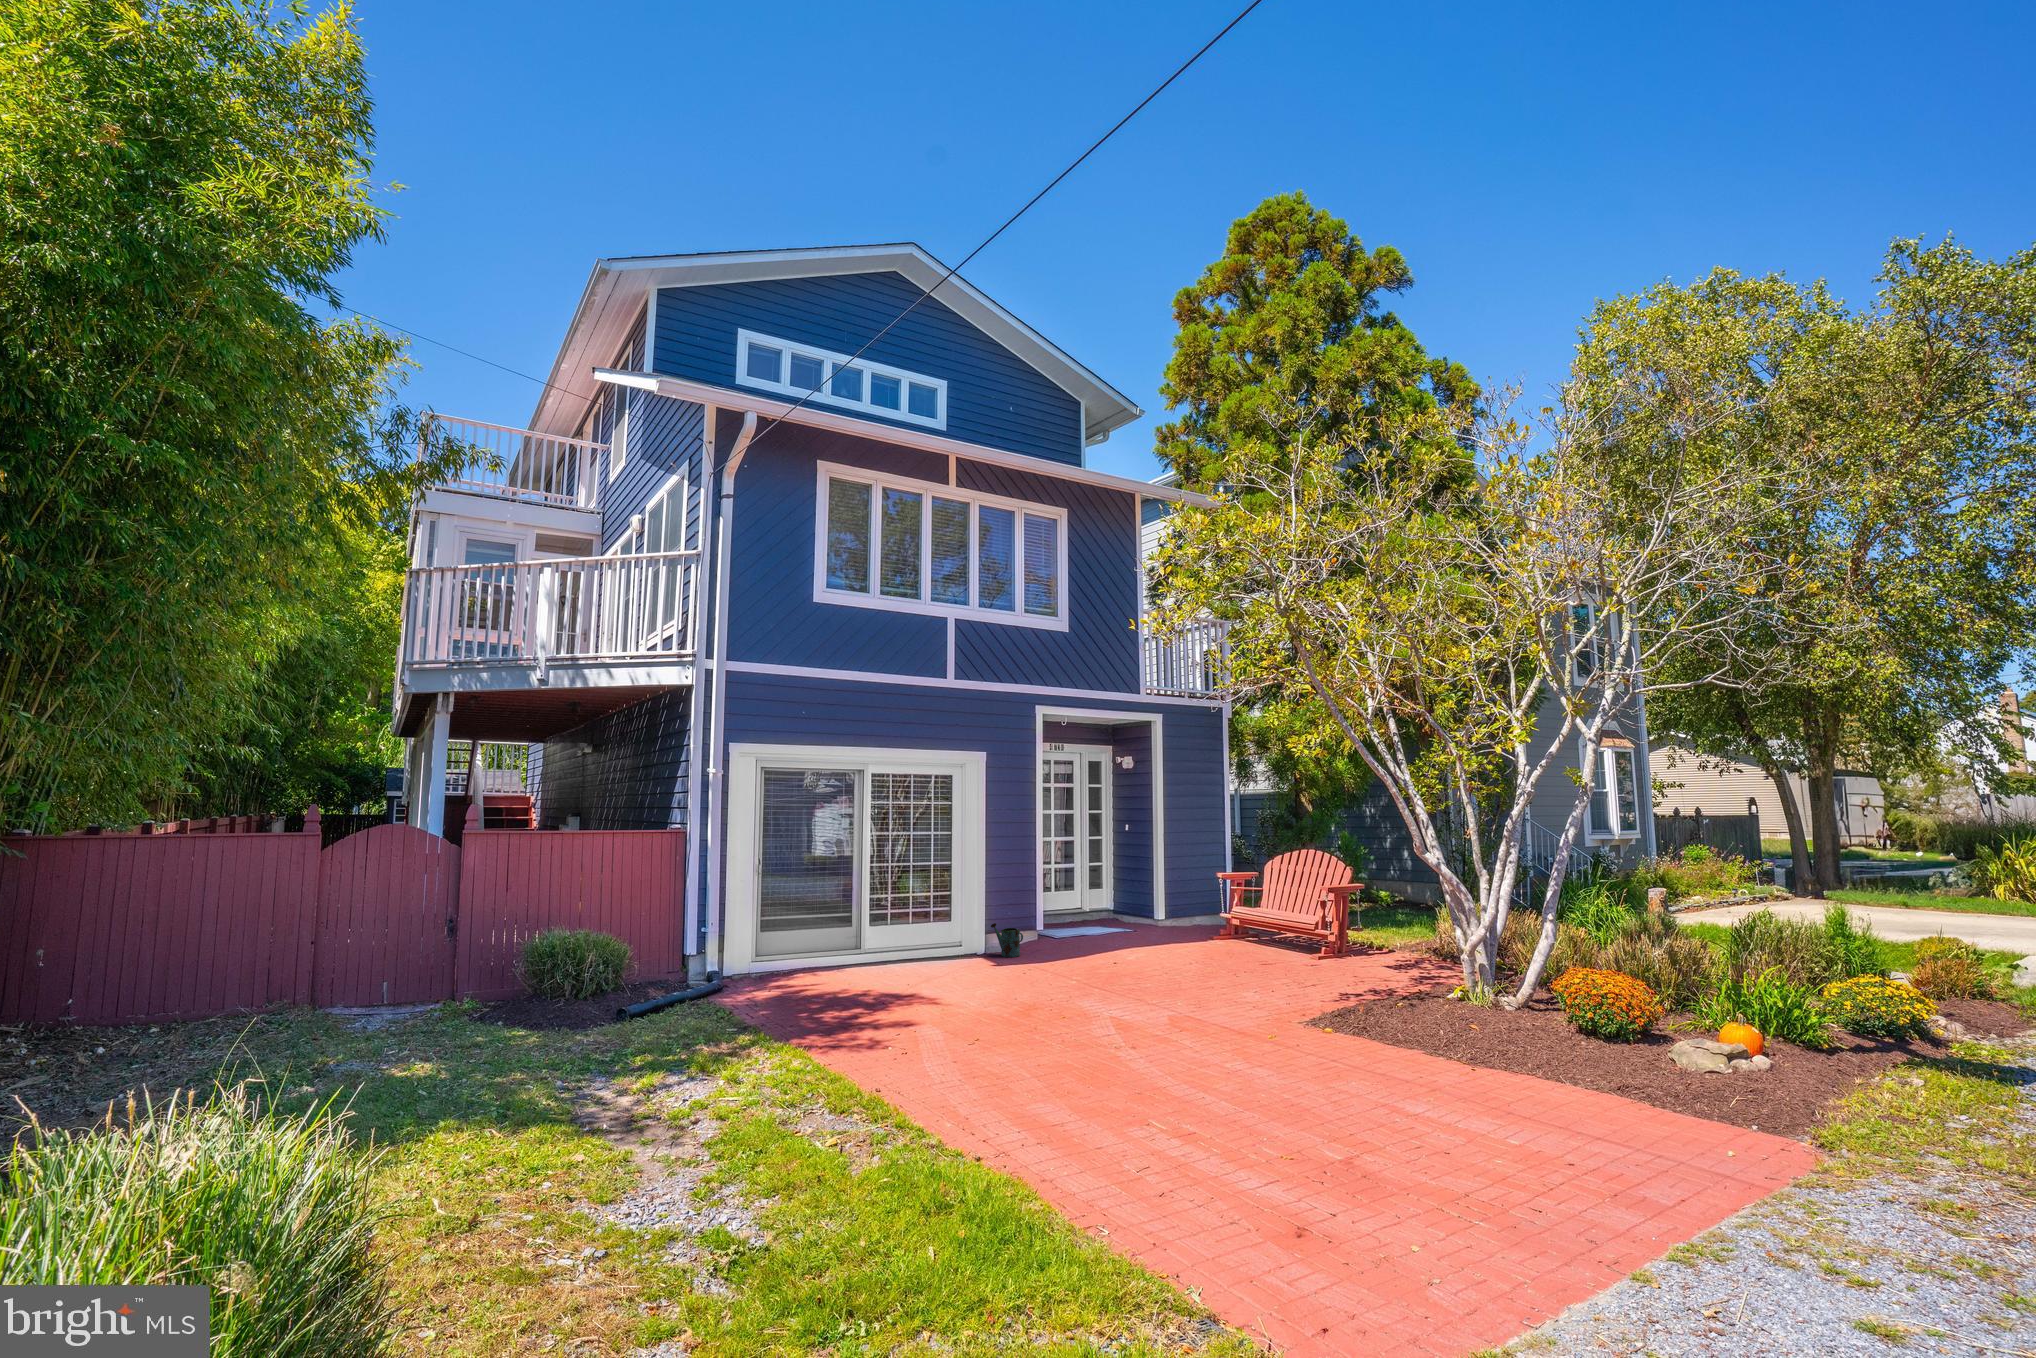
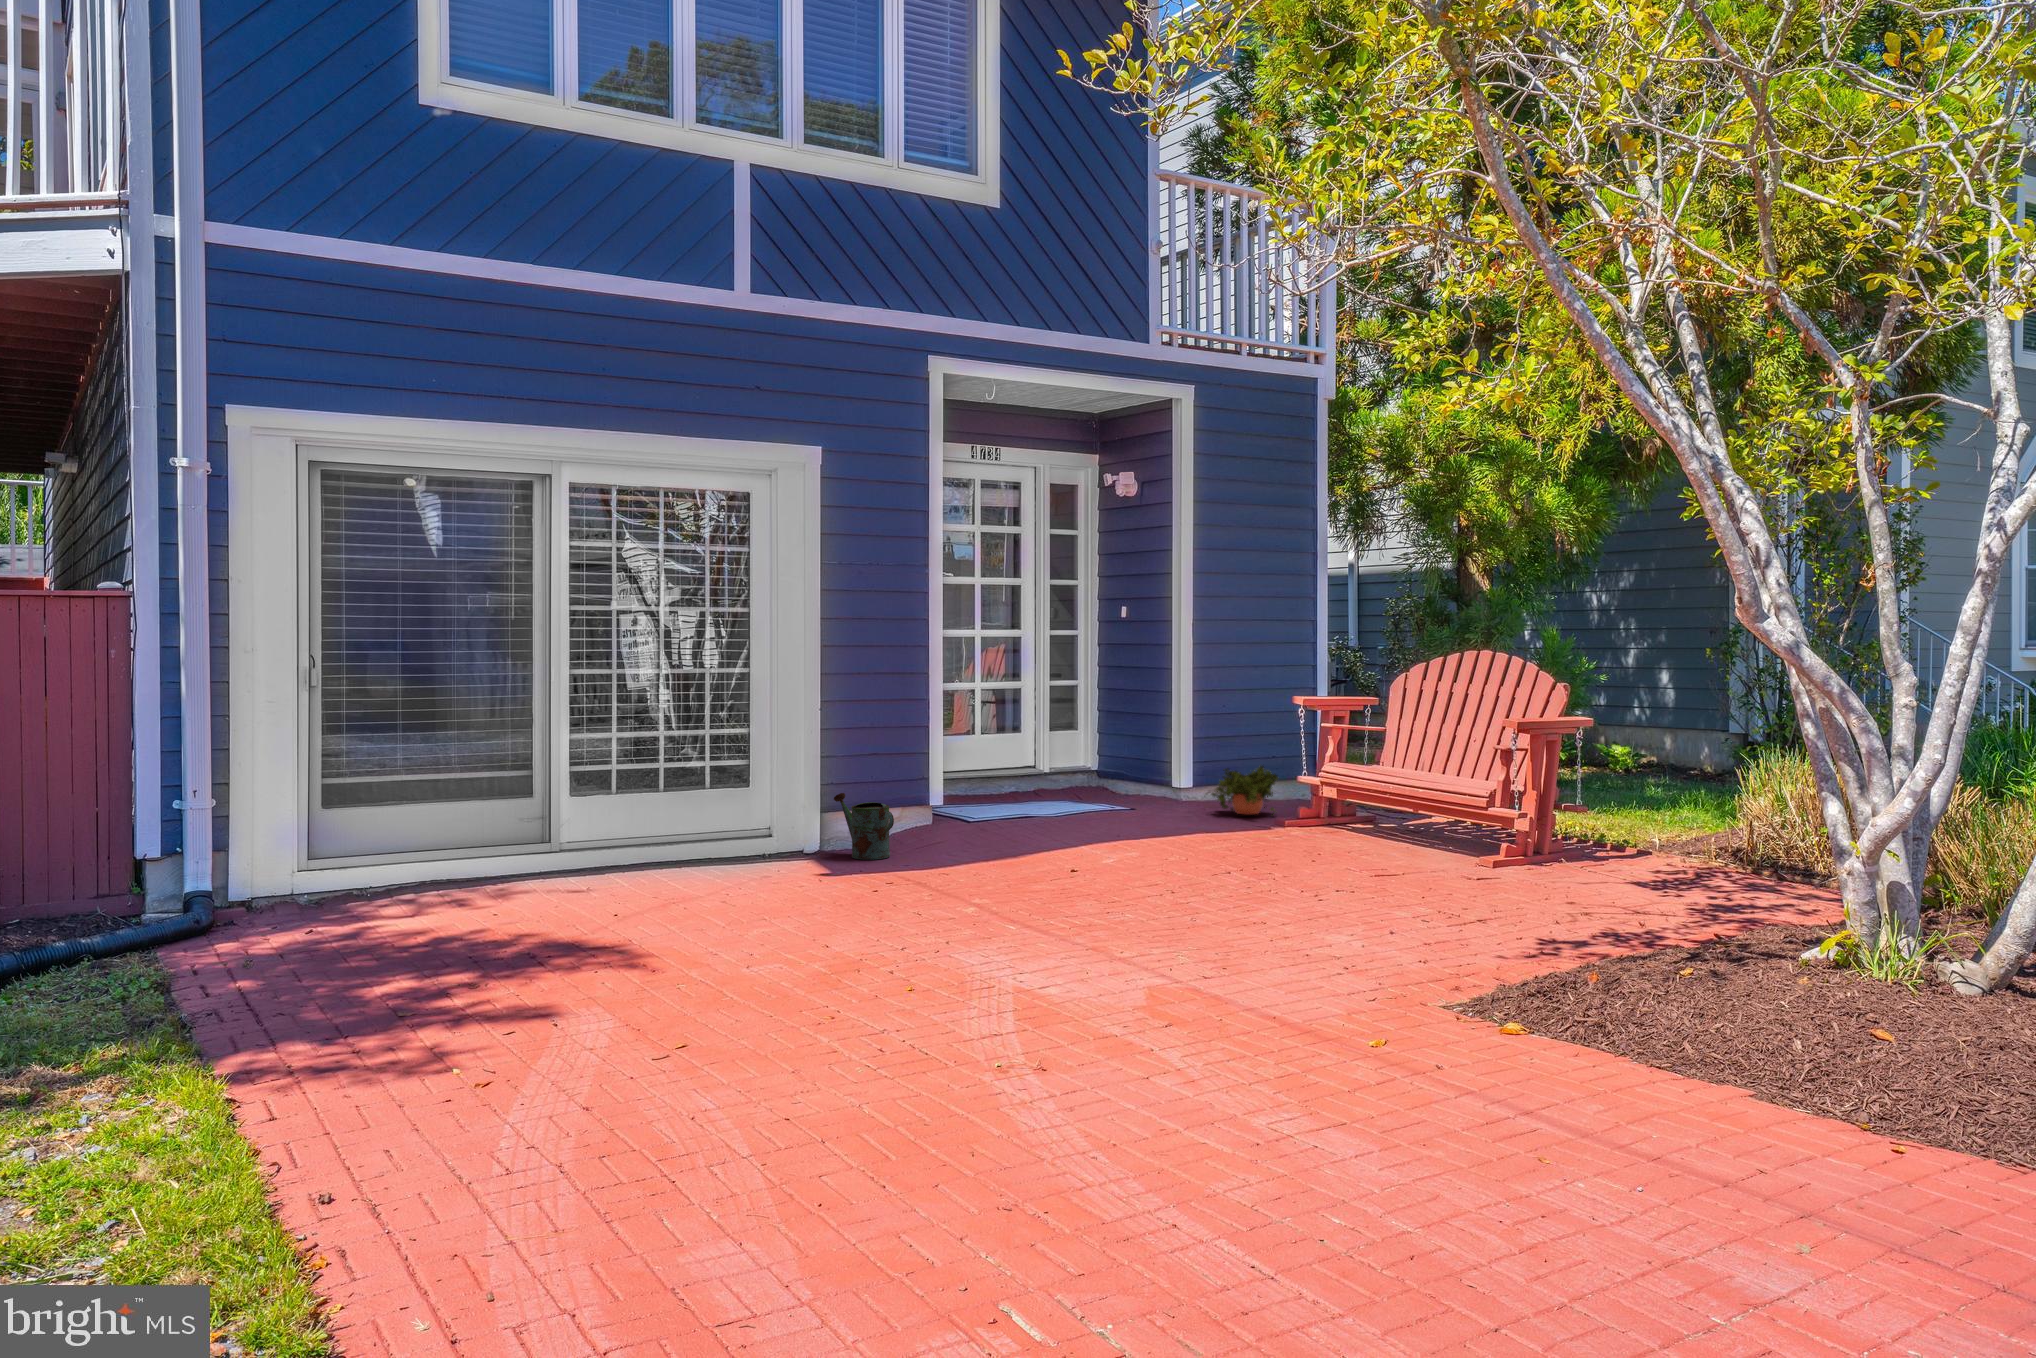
potted plant: none [1175,907,1211,935] -> present [1212,766,1278,814]

